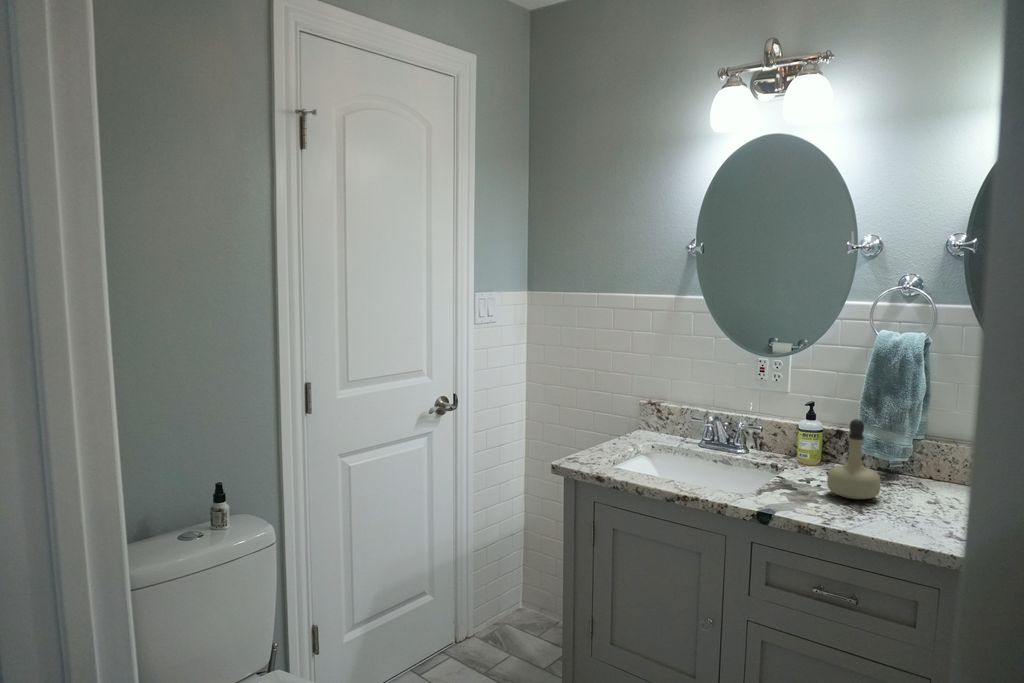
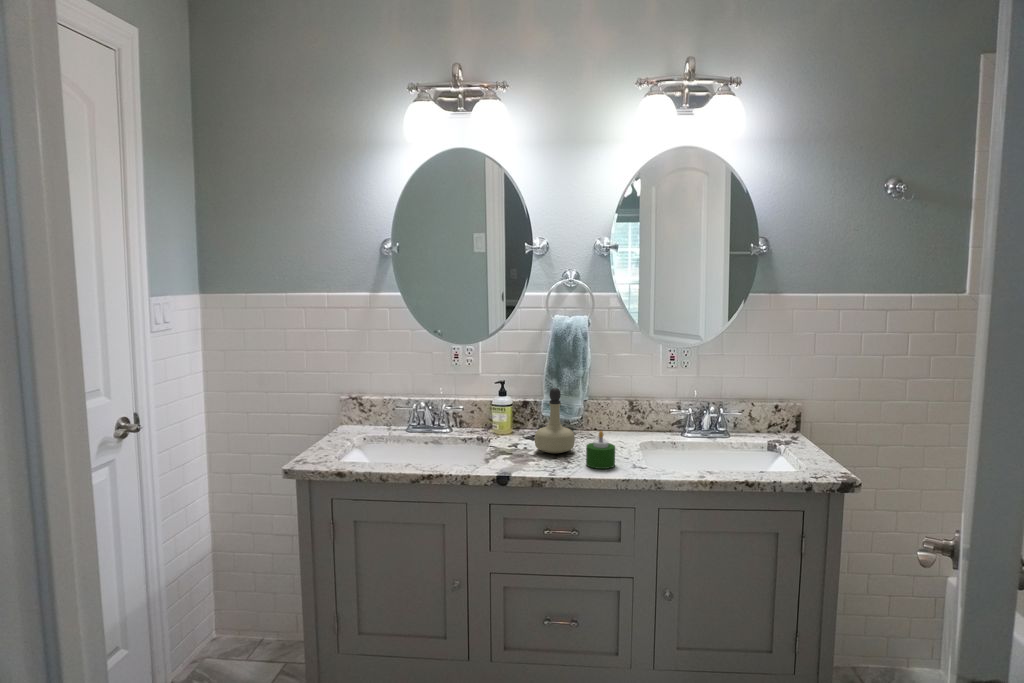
candle: none [880,481,923,530] -> present [586,431,615,469]

